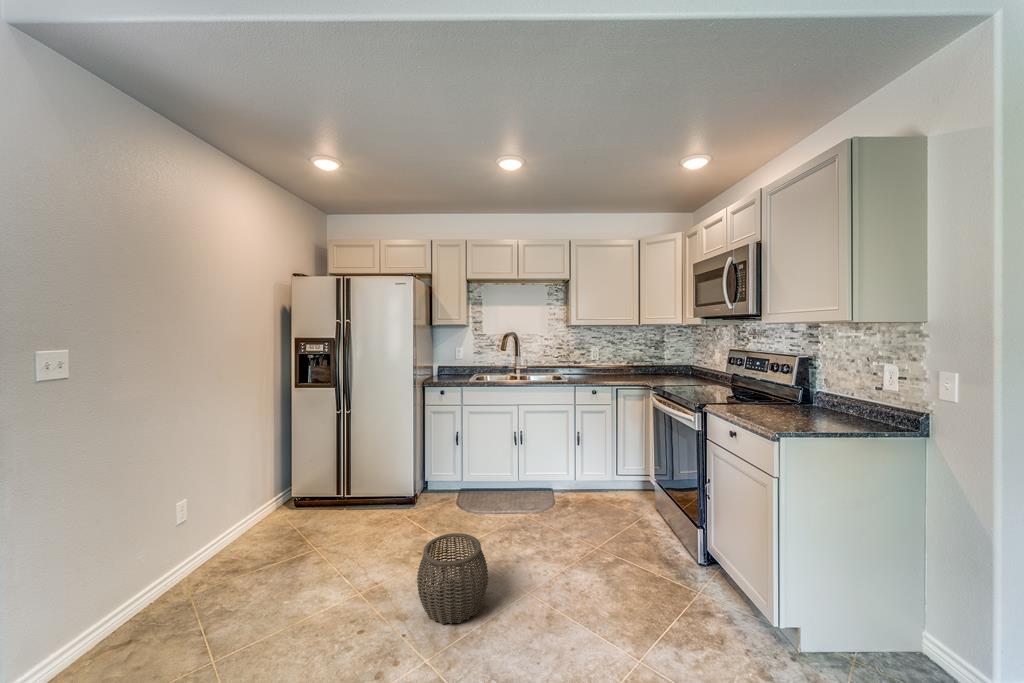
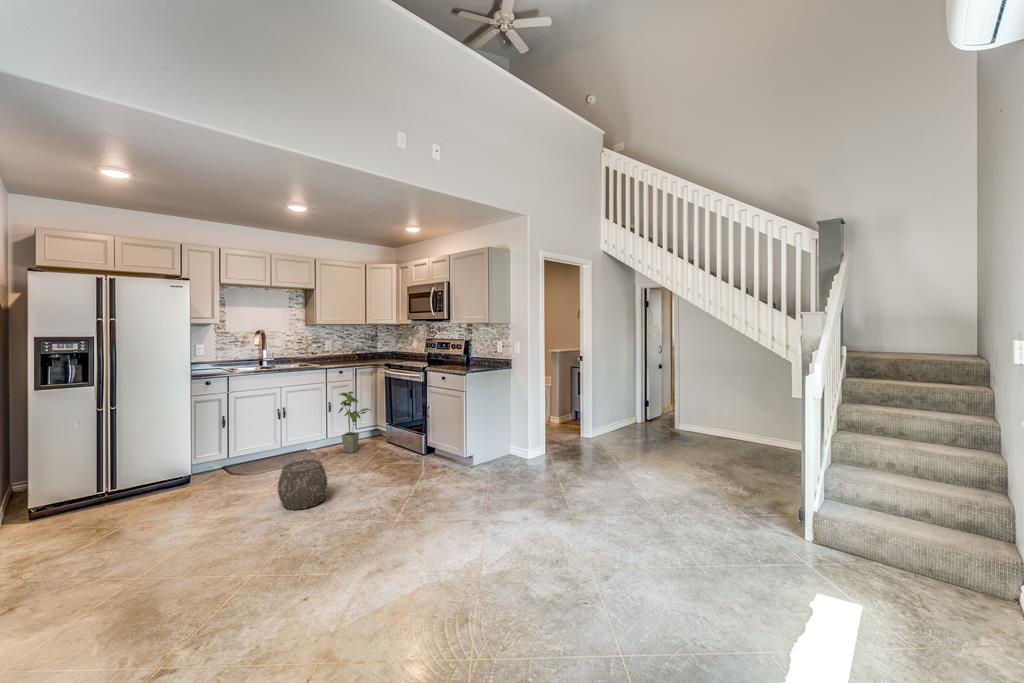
house plant: none [576,424,624,512] -> present [339,391,372,453]

